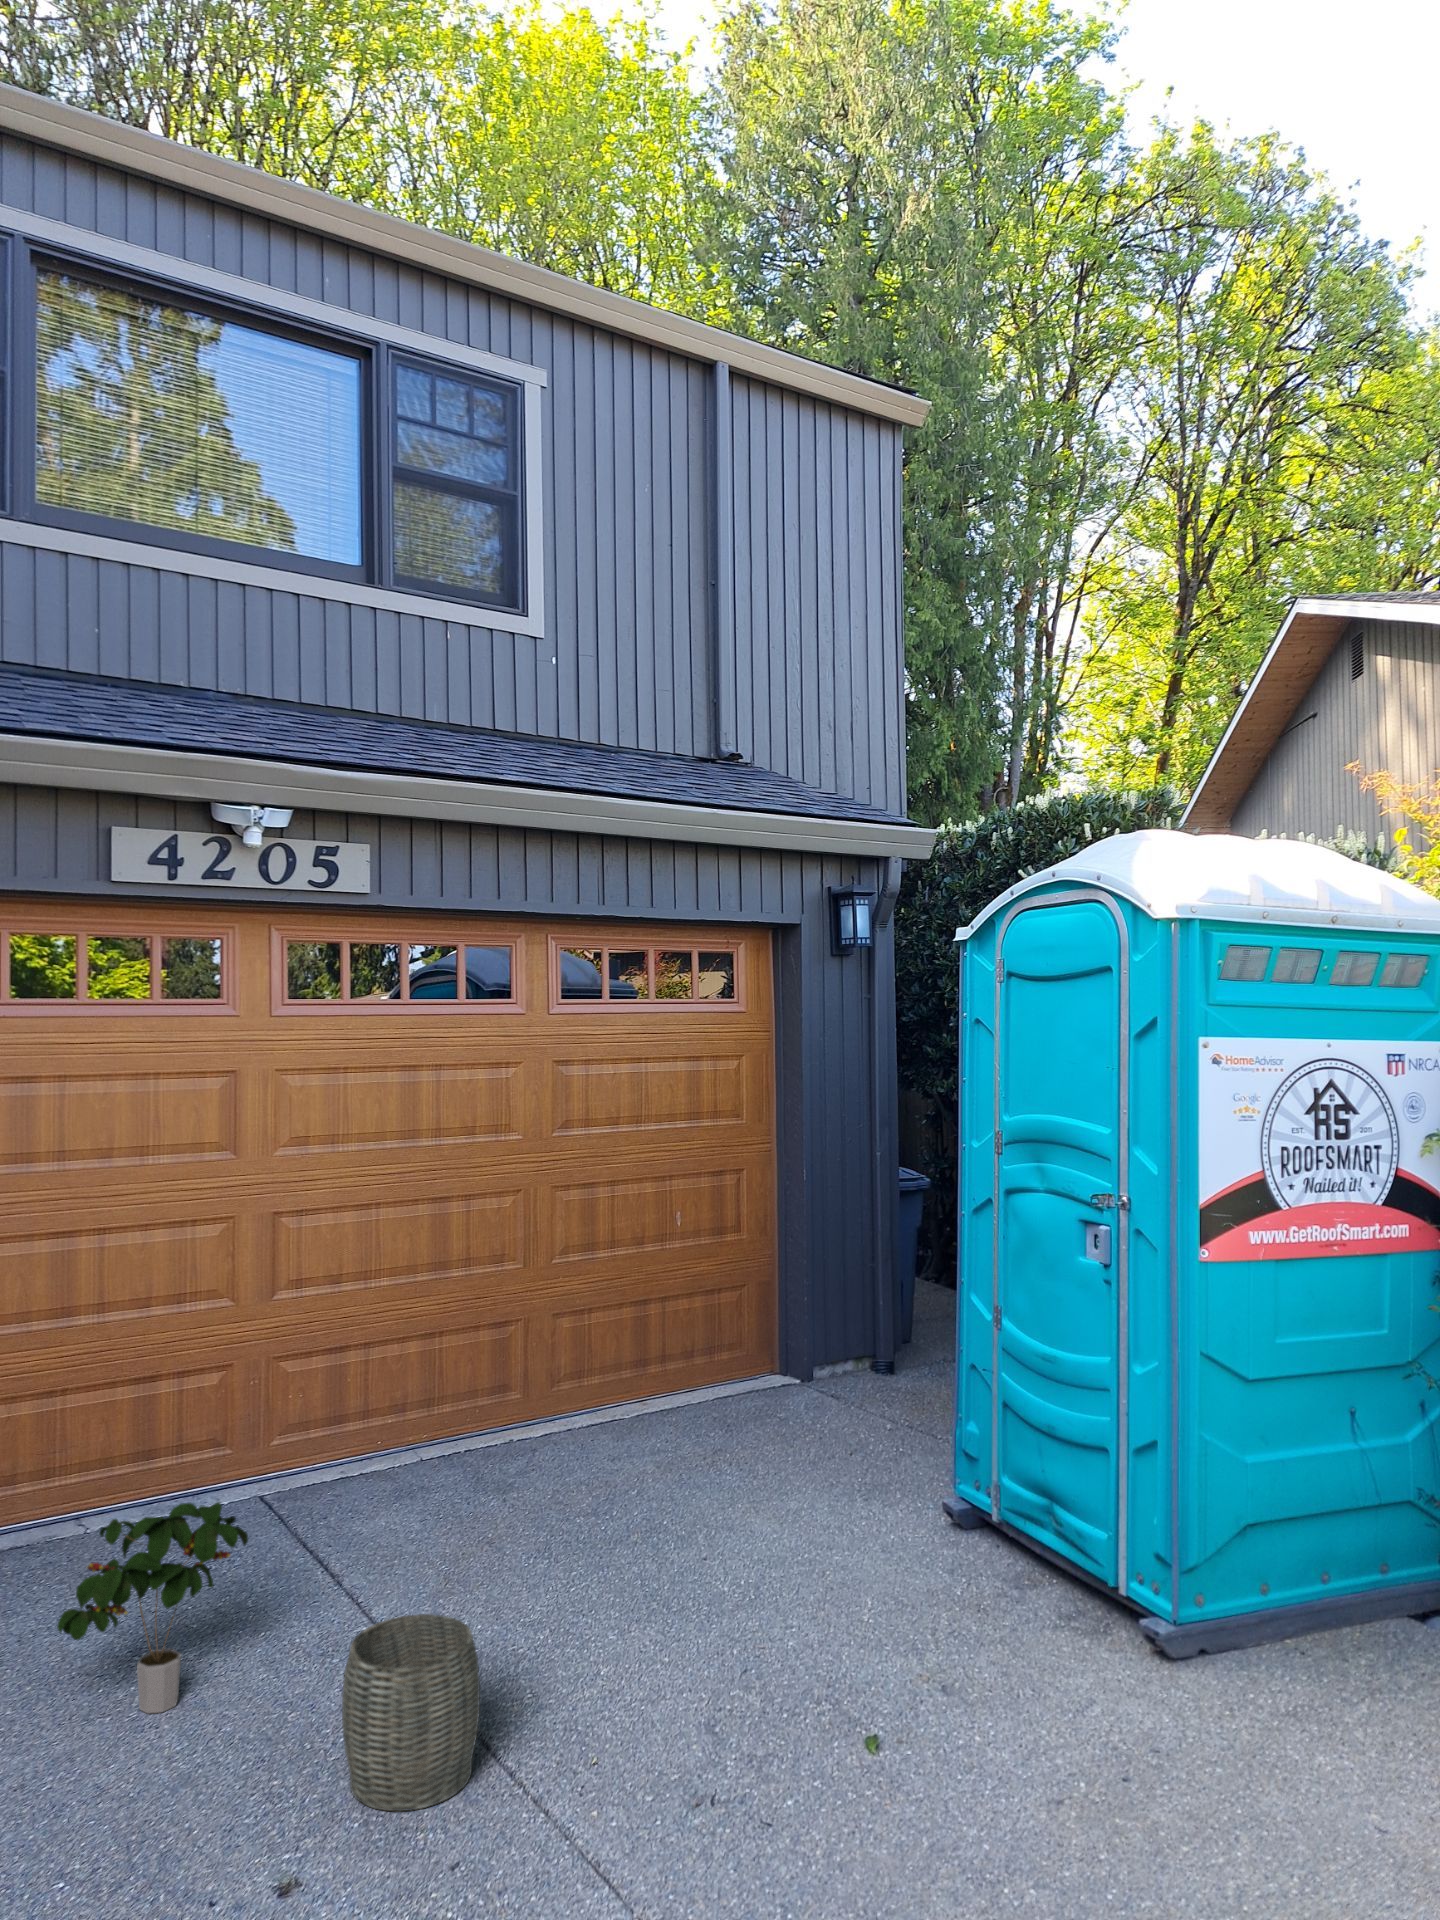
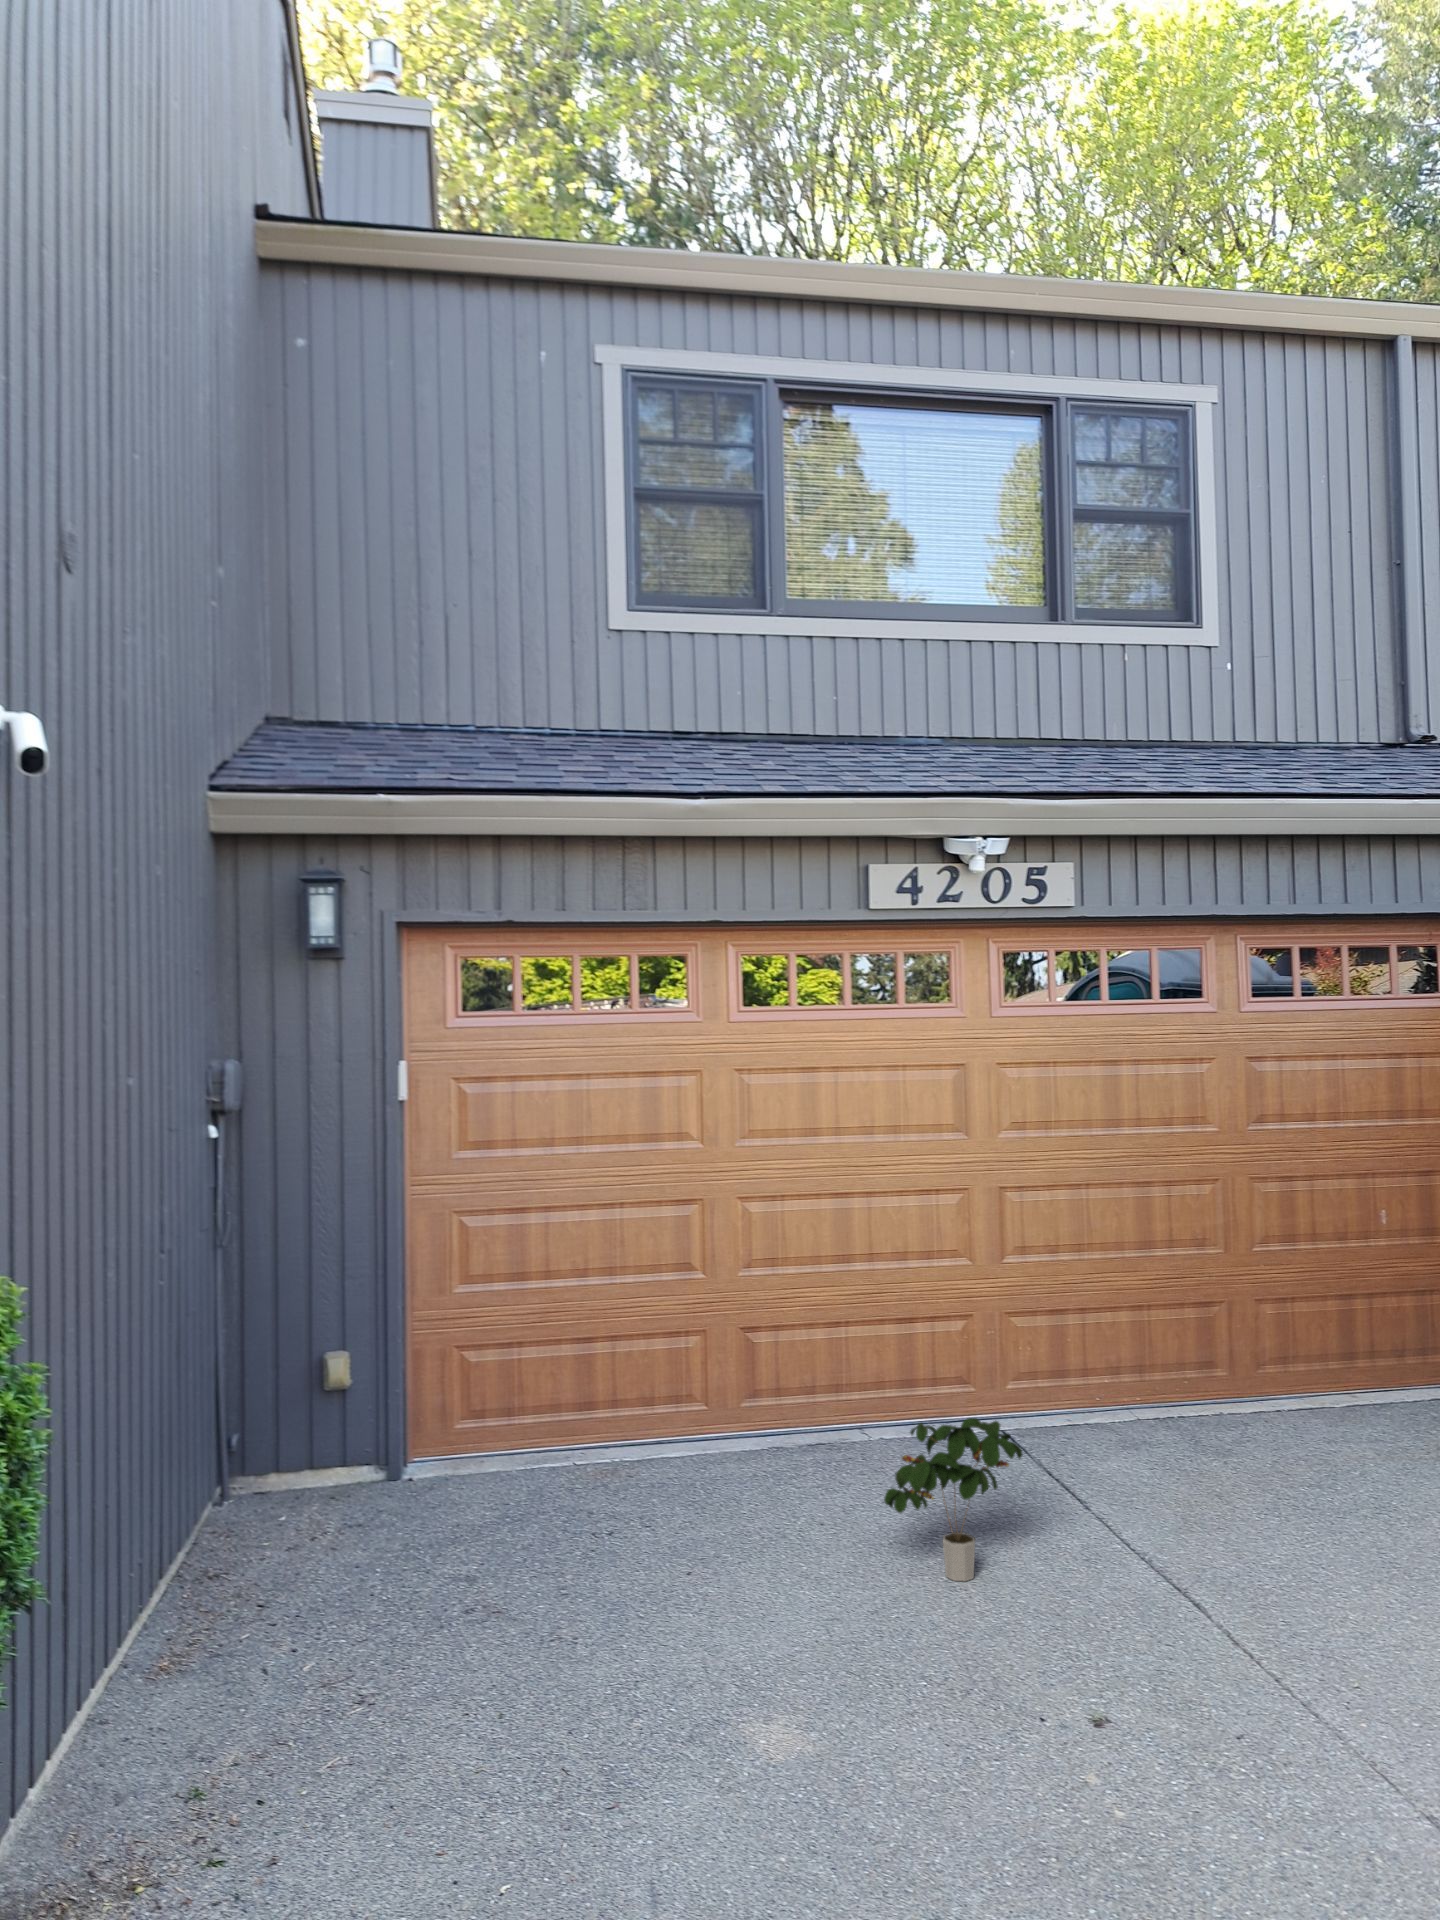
woven basket: present [342,1614,480,1811] -> none [1121,1533,1241,1693]

